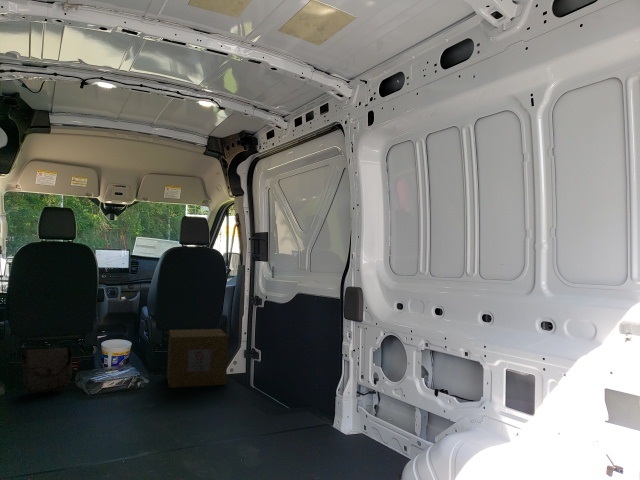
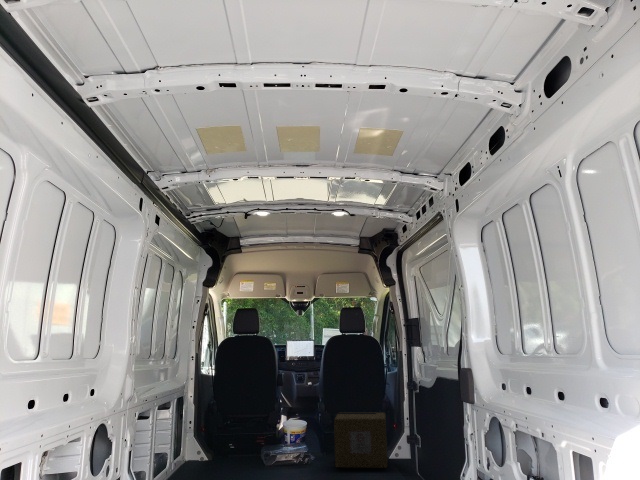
bag: present [20,348,73,393] -> none [221,426,260,464]

